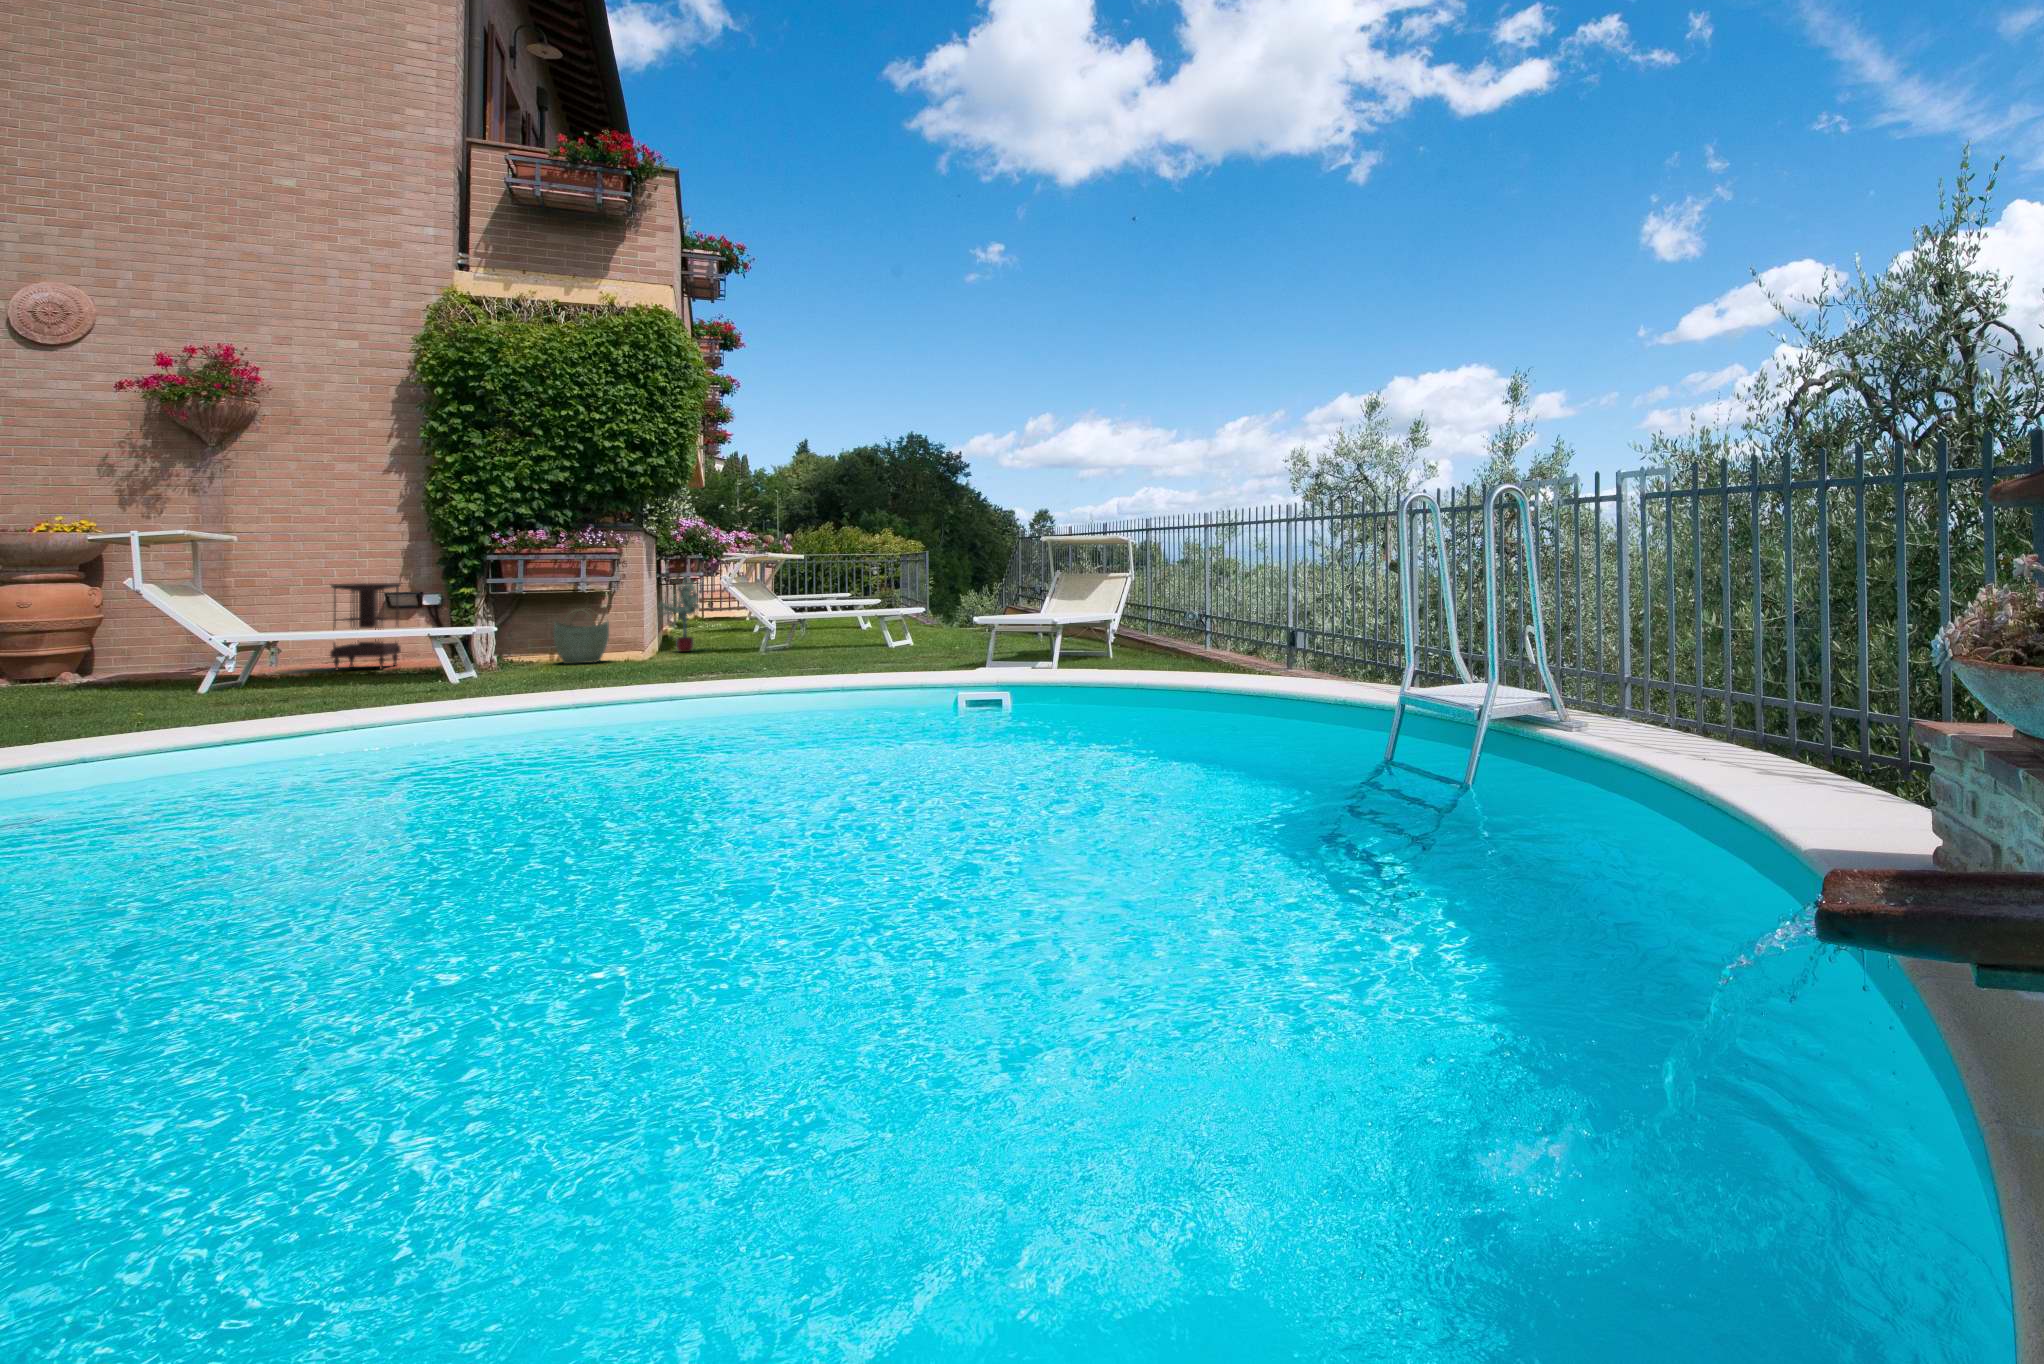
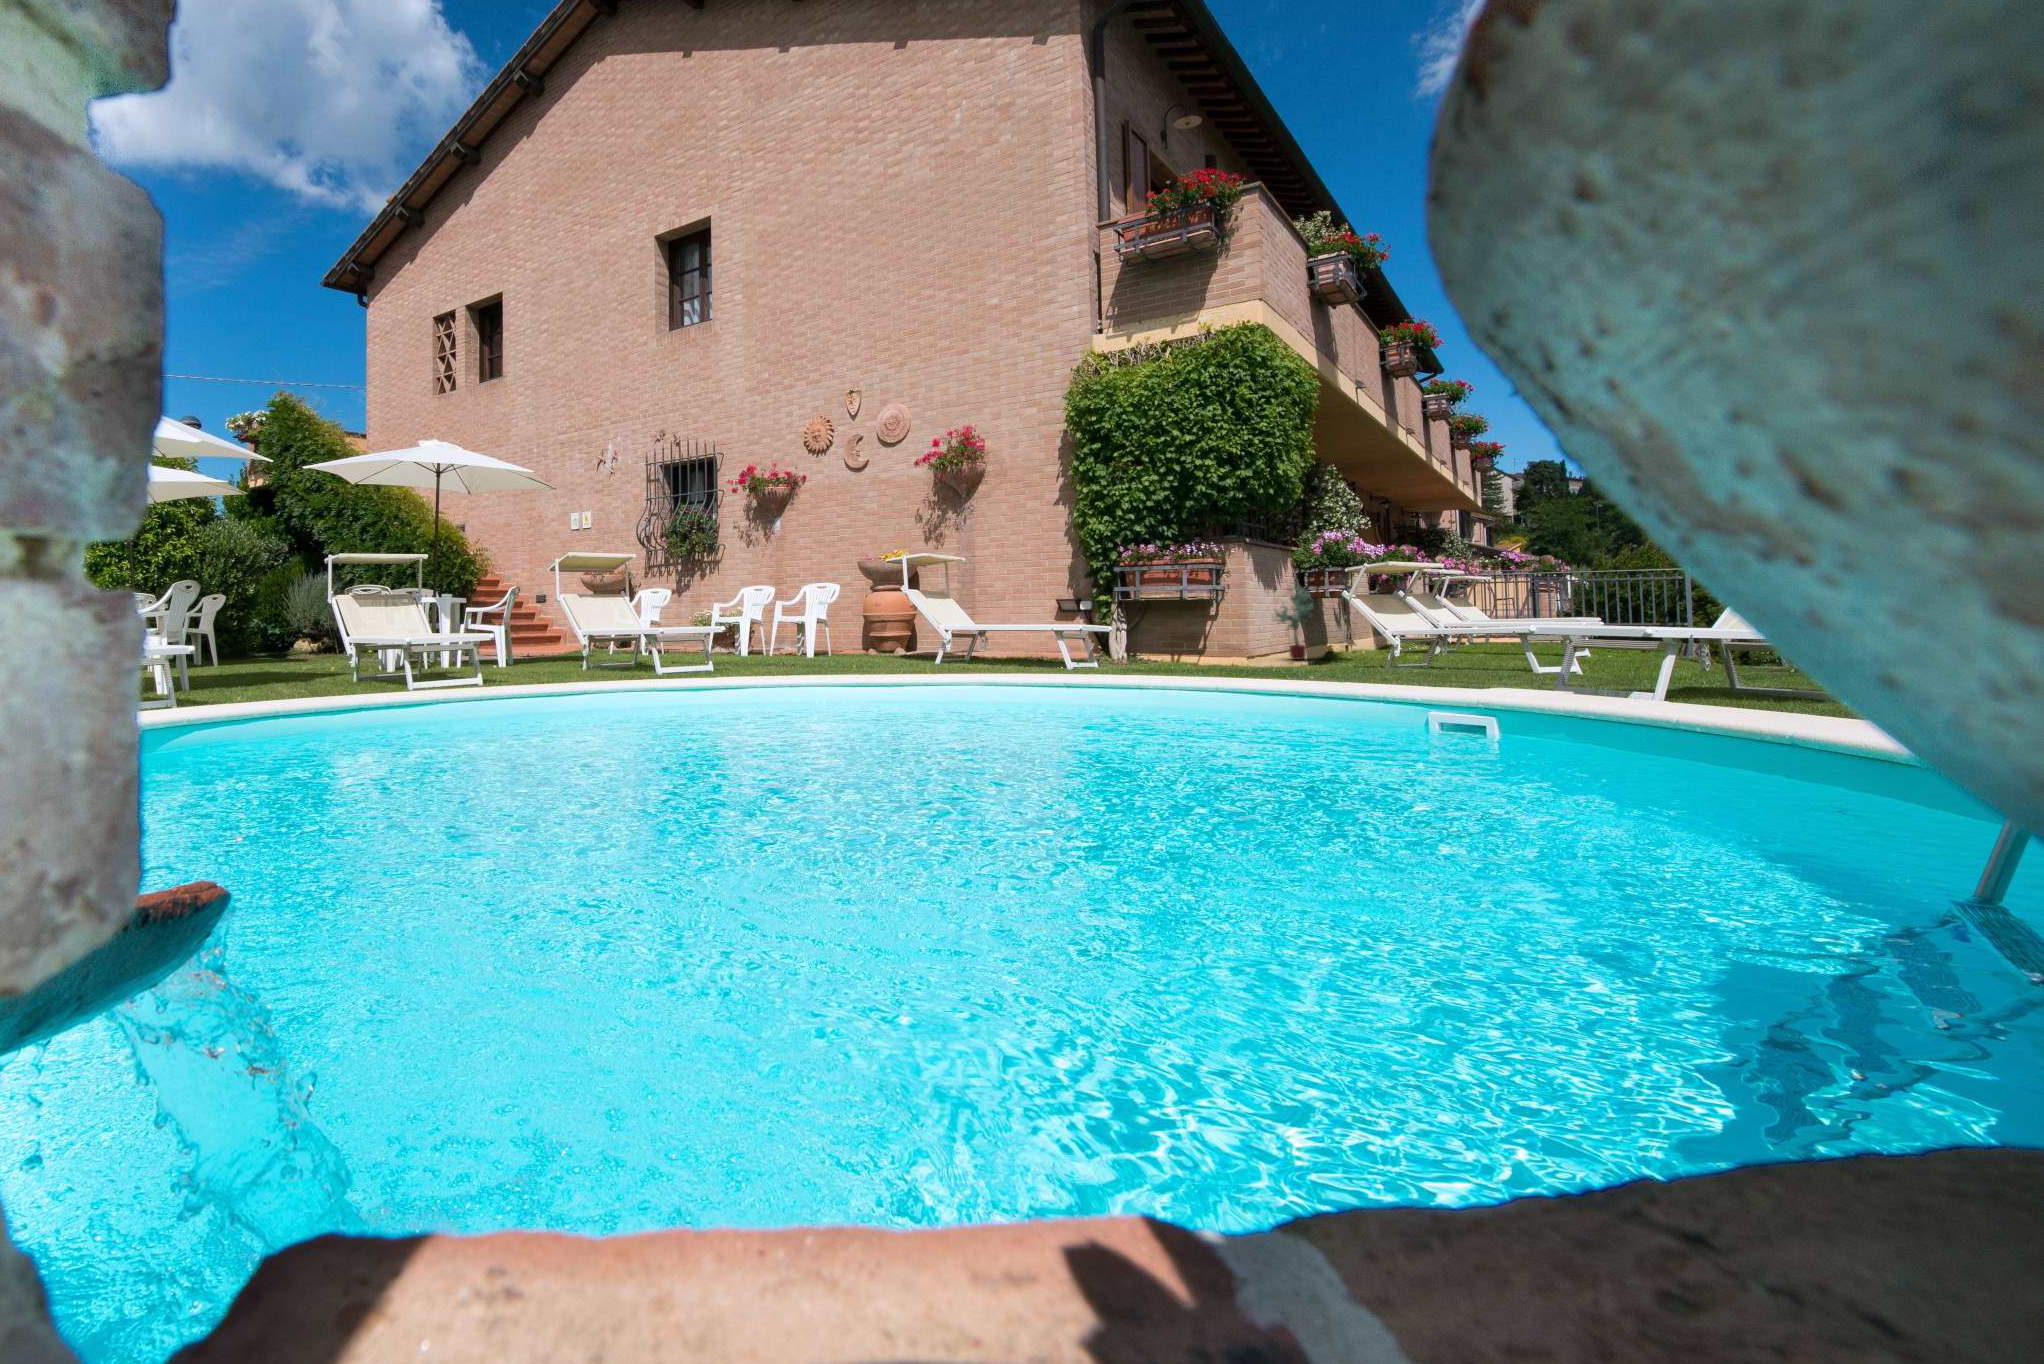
side table: present [330,583,401,671] -> none [1020,593,1071,660]
woven basket: present [553,609,609,664] -> none [1165,614,1212,664]

